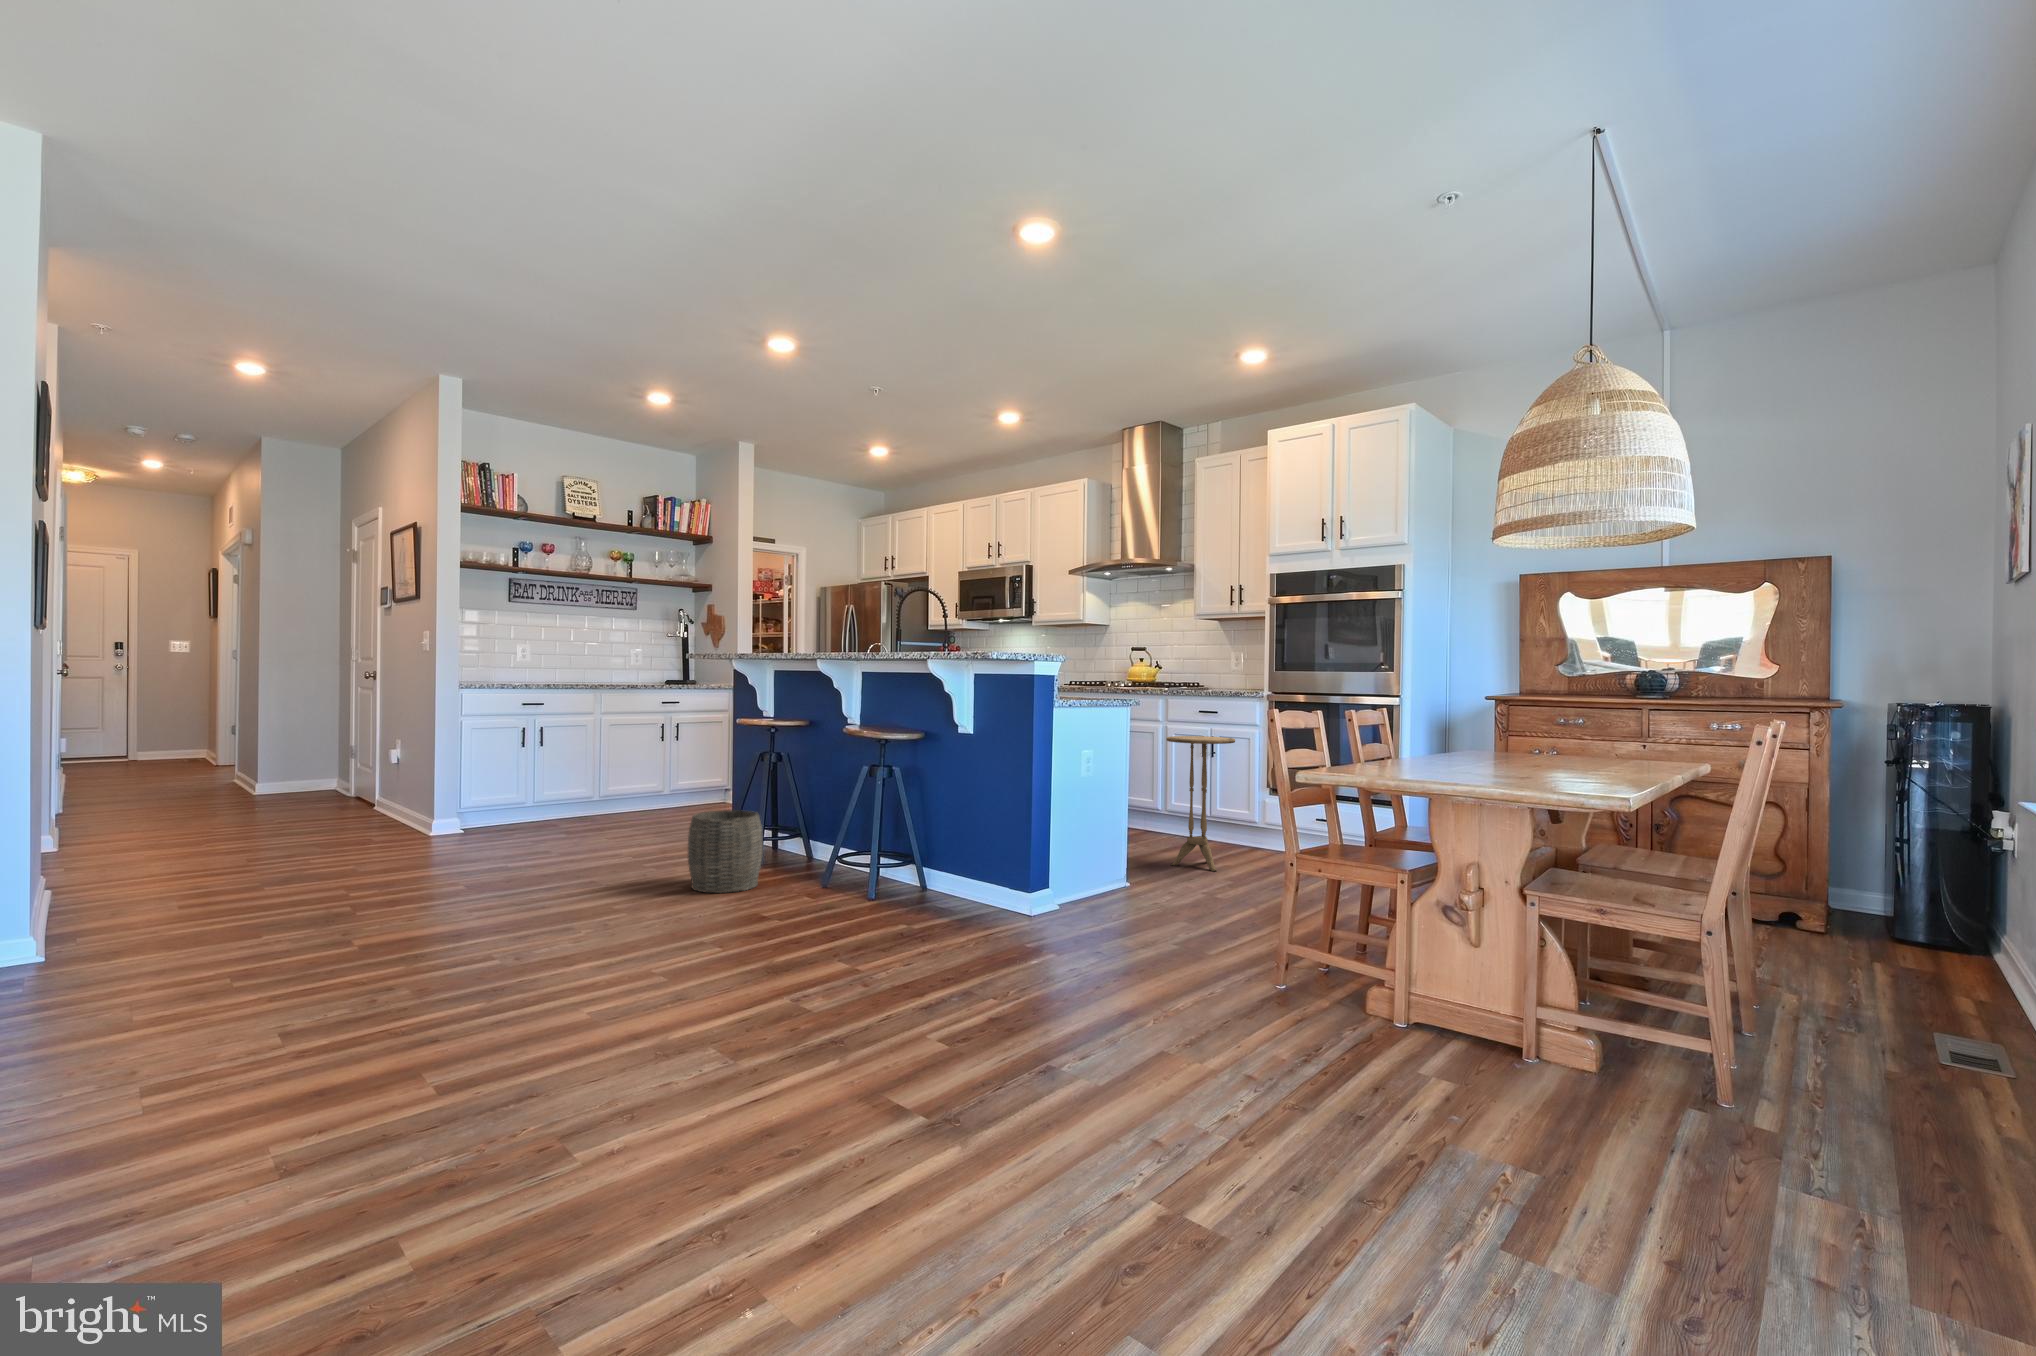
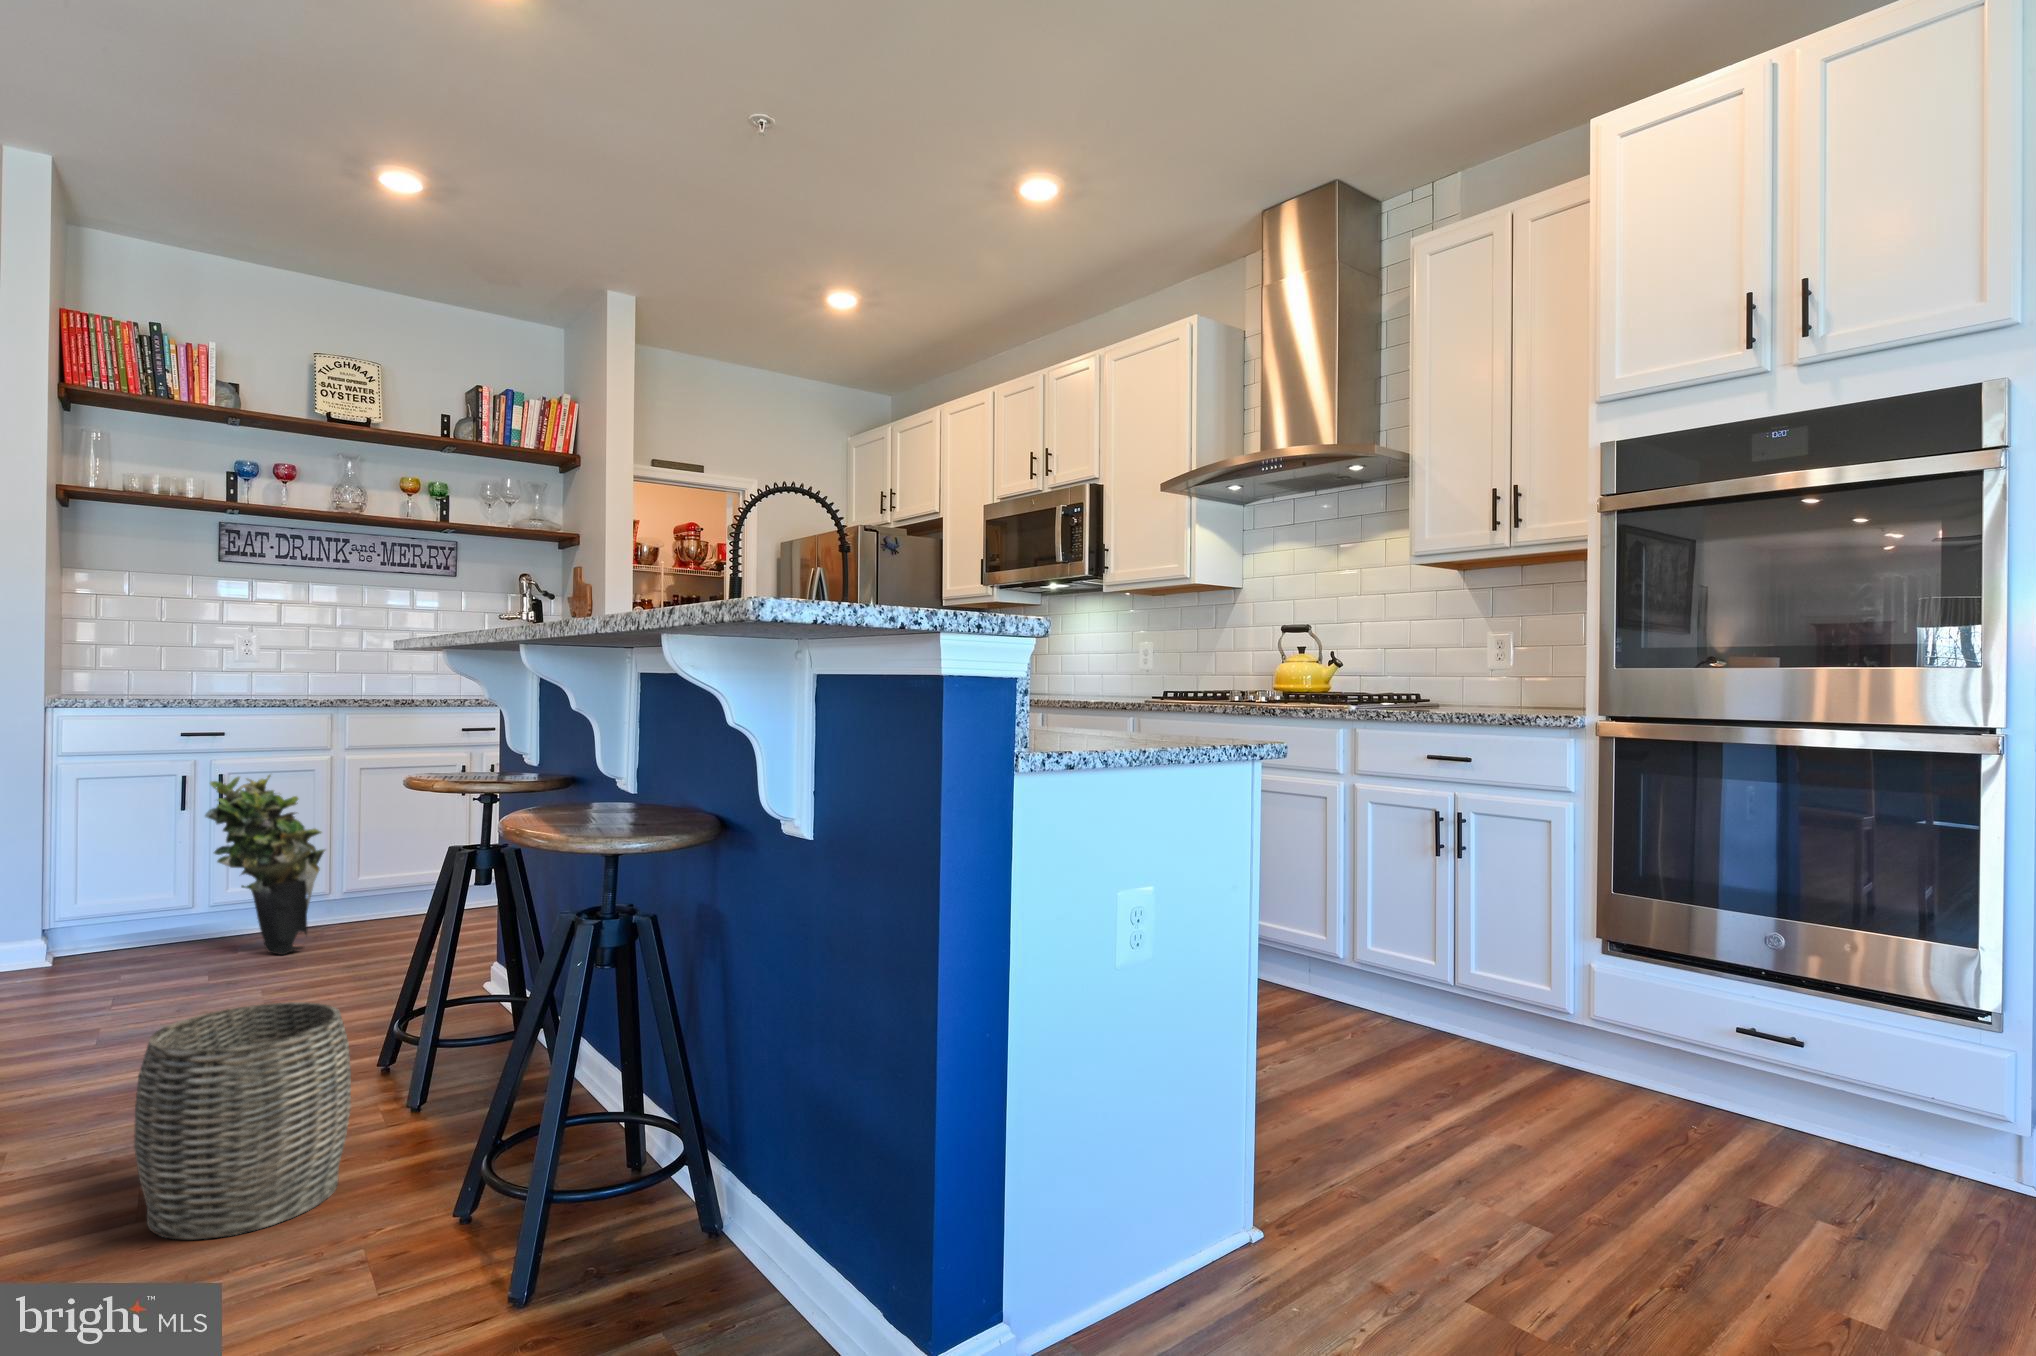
potted plant: none [545,726,610,825] -> present [205,775,325,955]
side table: present [1166,736,1235,871] -> none [1360,819,1537,1172]

